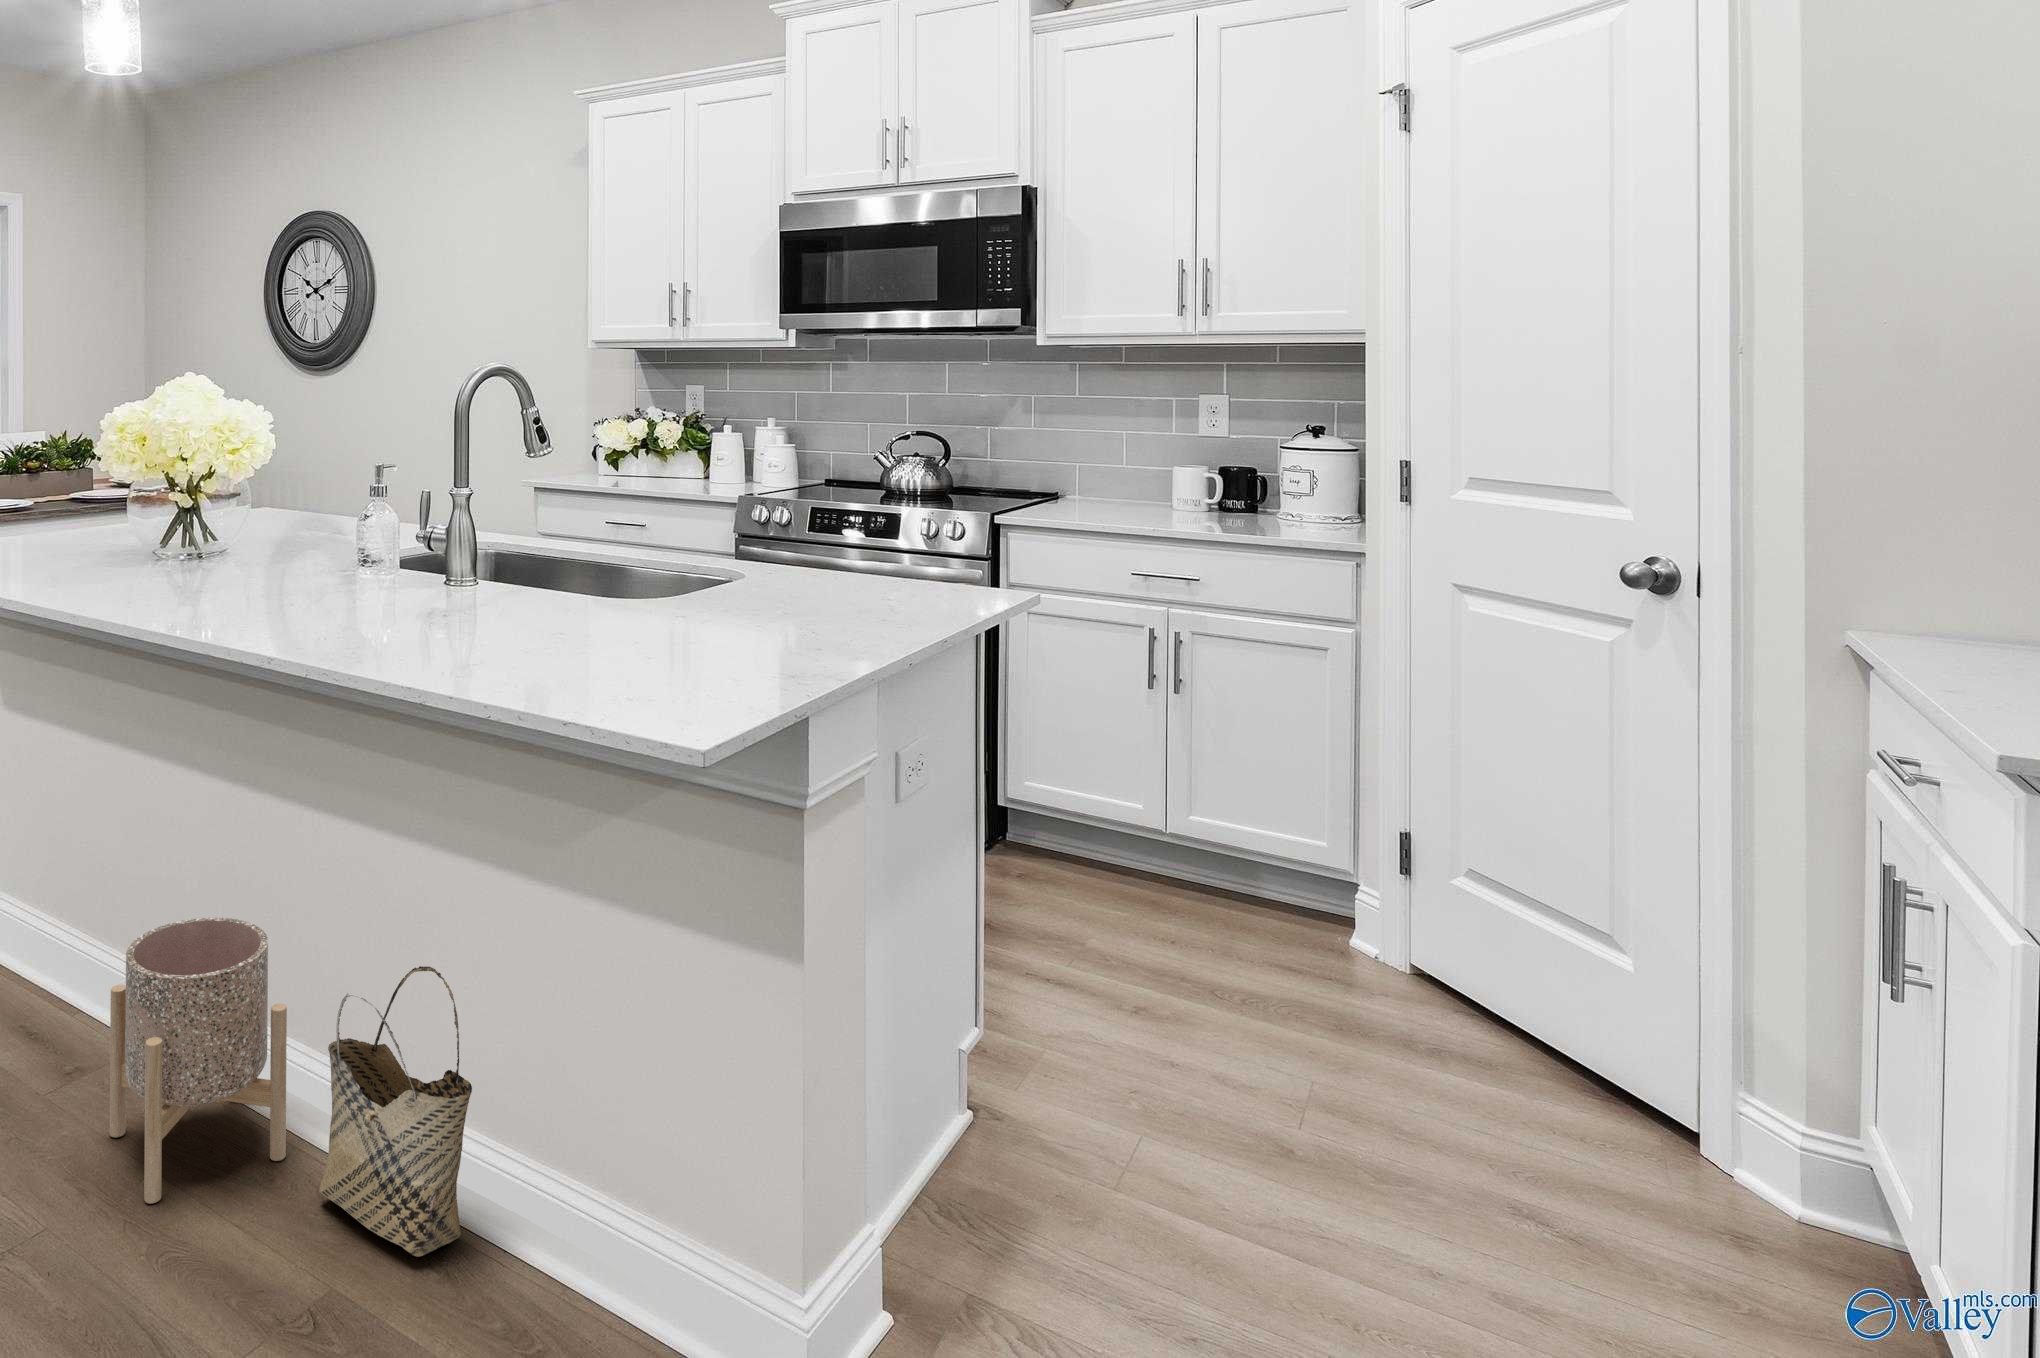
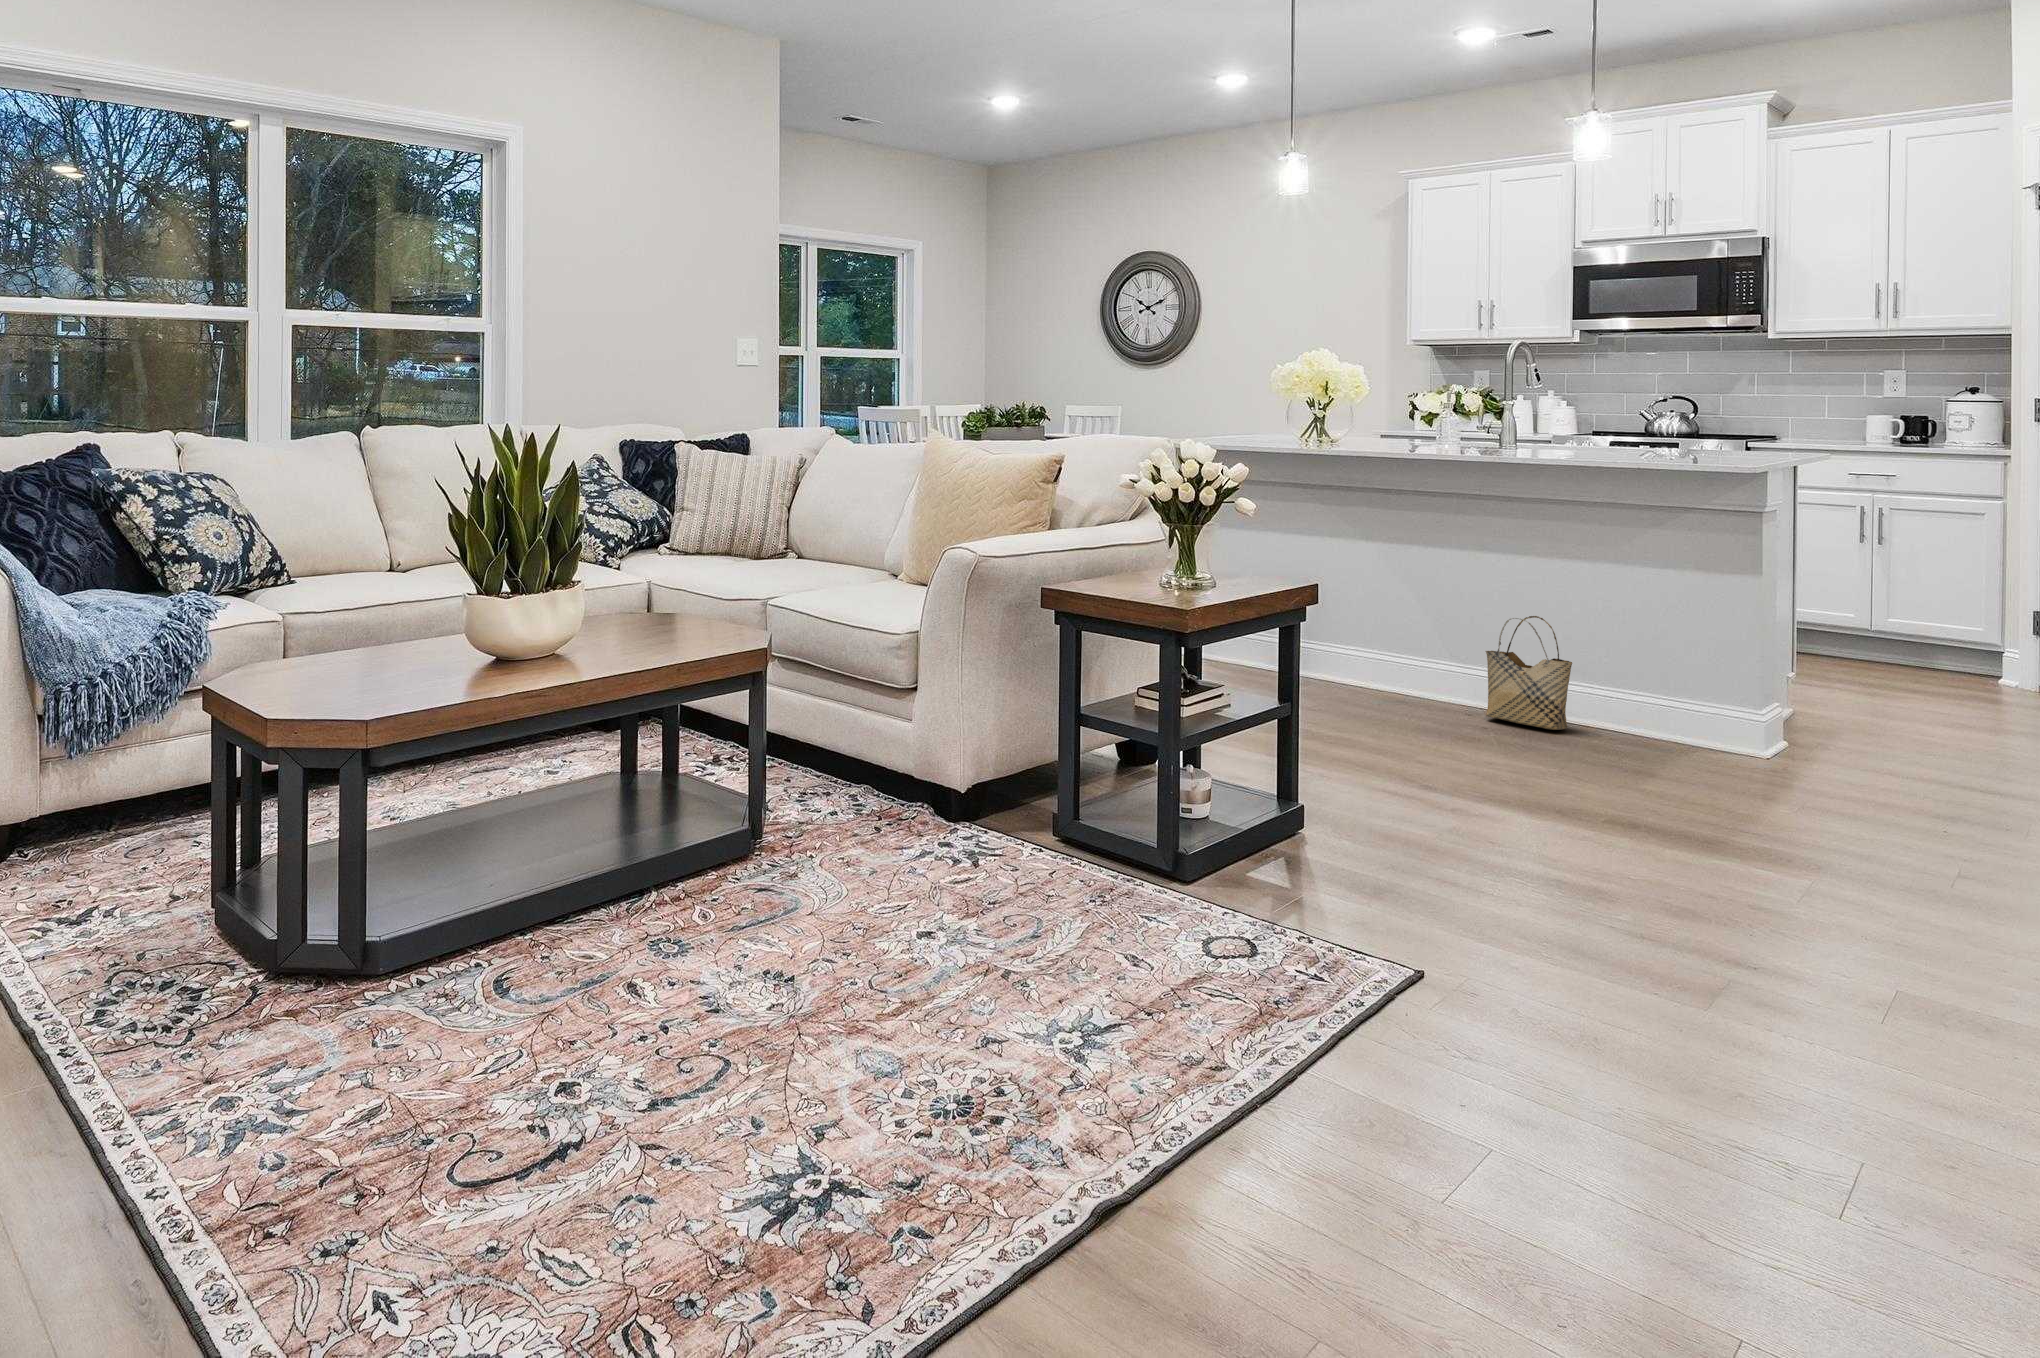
planter: present [110,918,287,1204] -> none [1354,608,1452,717]

